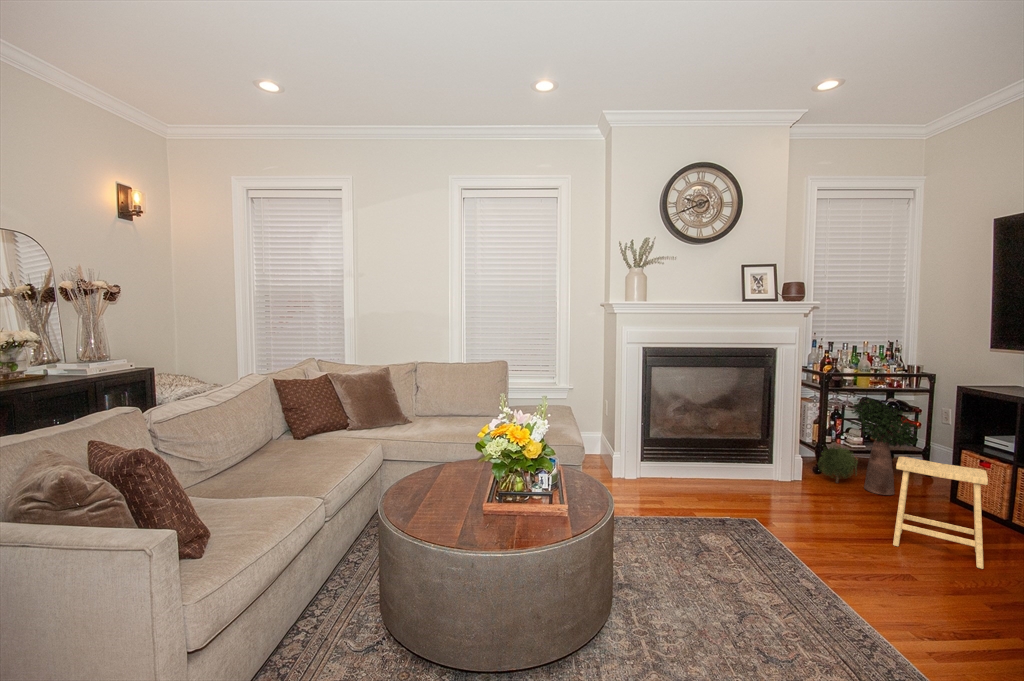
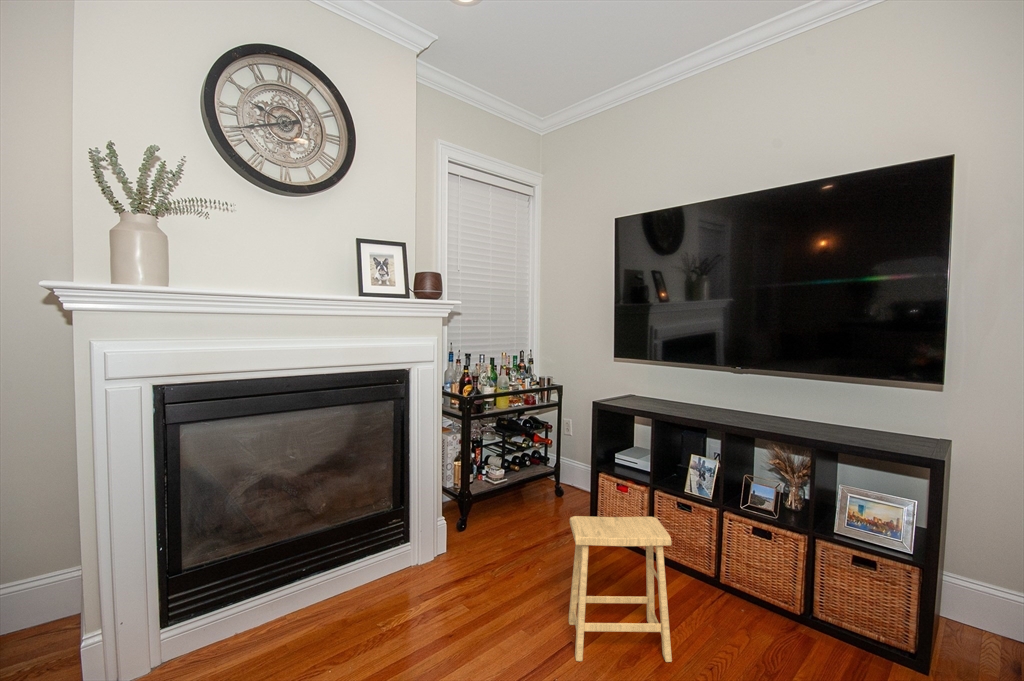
potted plant: present [818,398,917,495] -> none [464,426,565,548]

